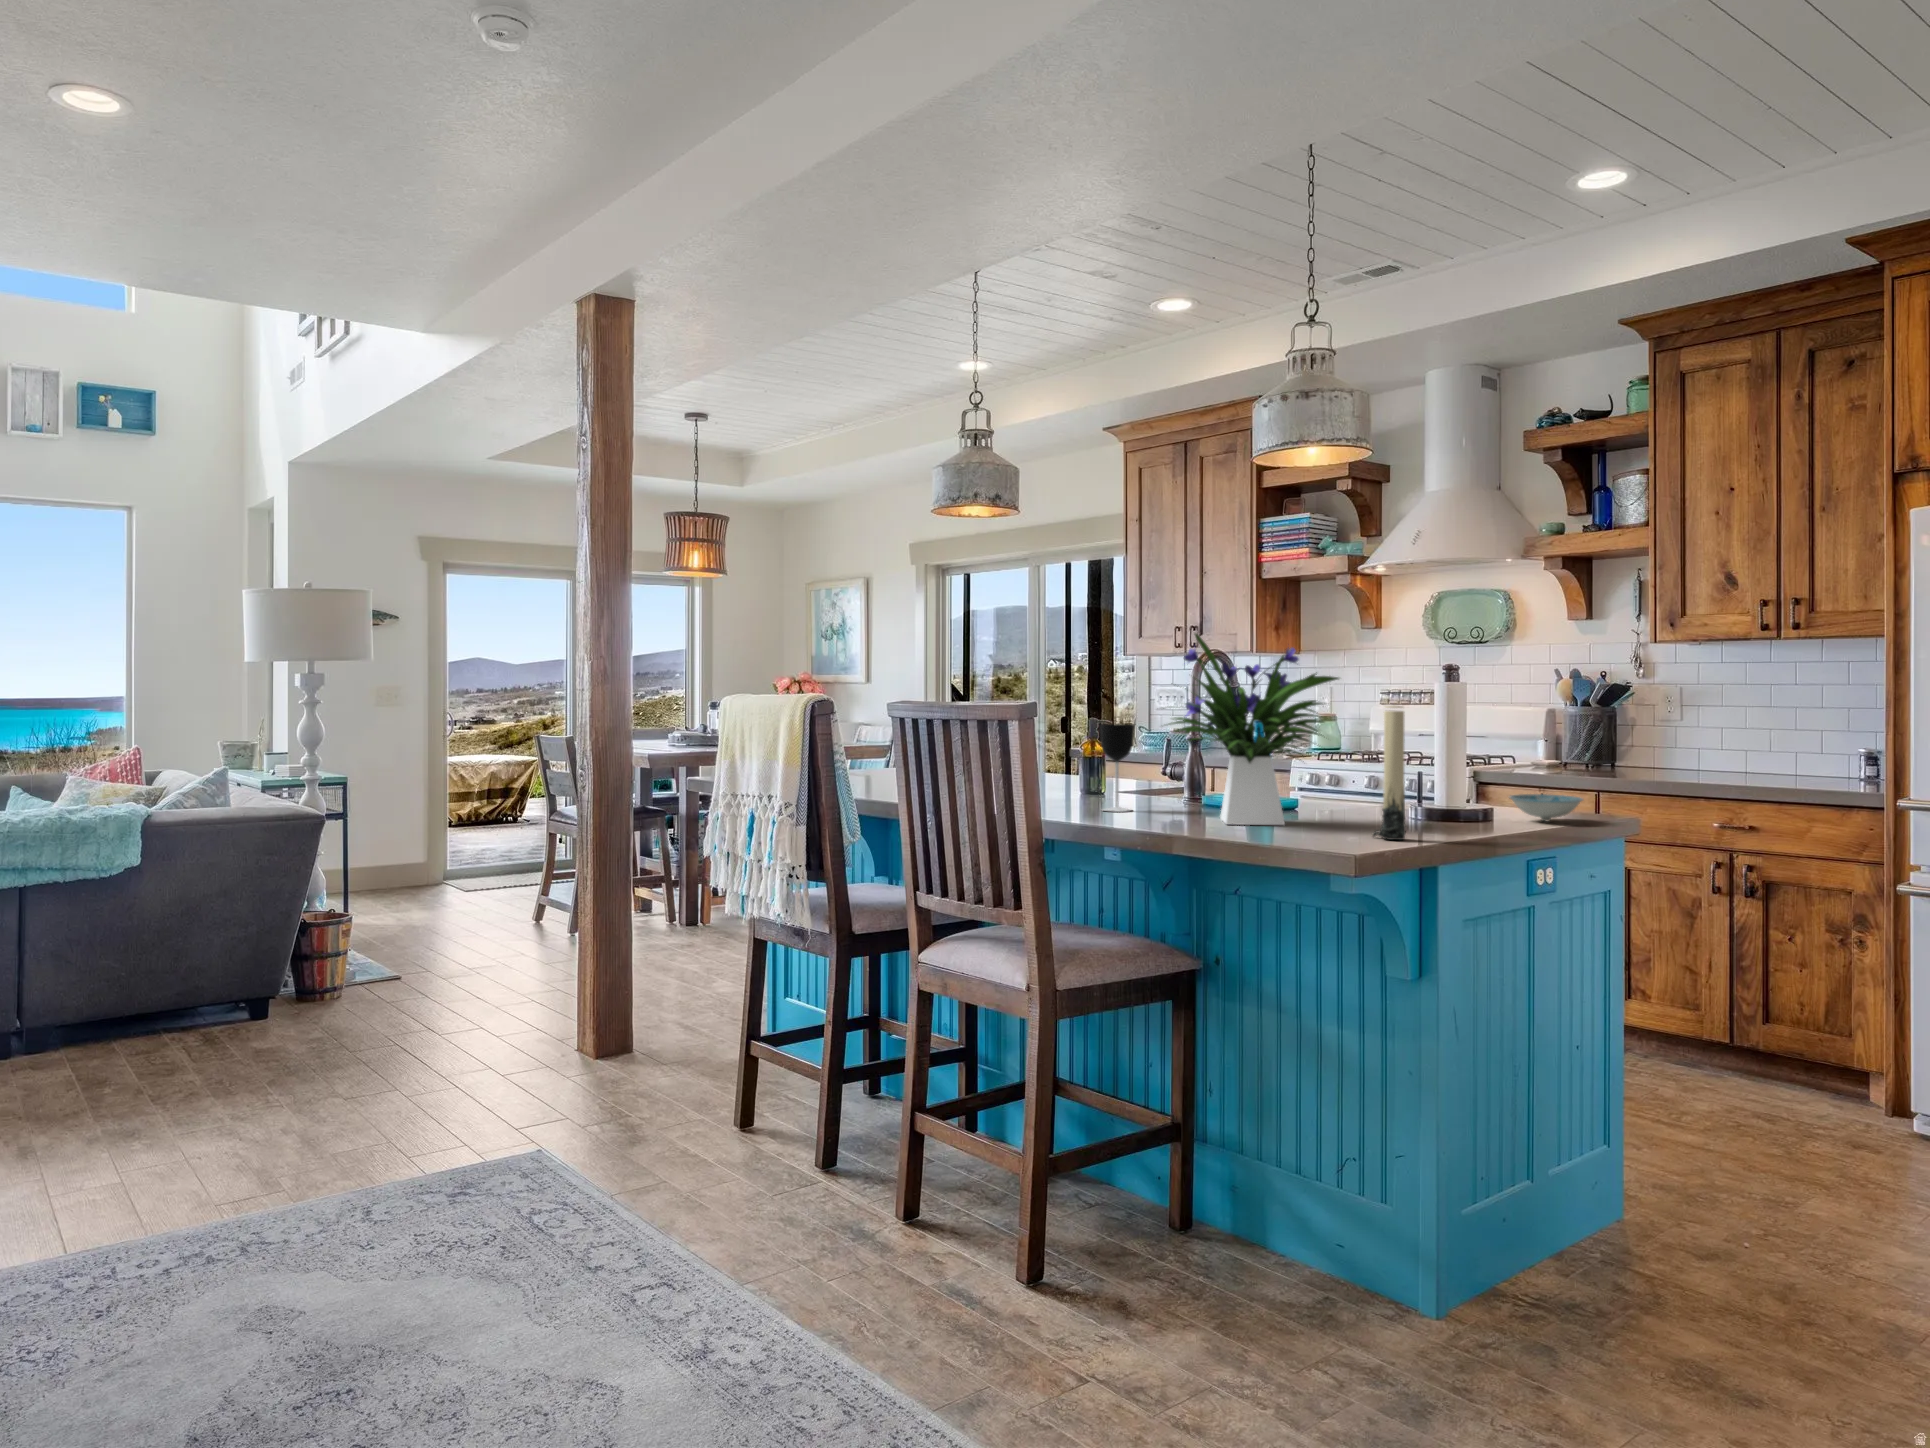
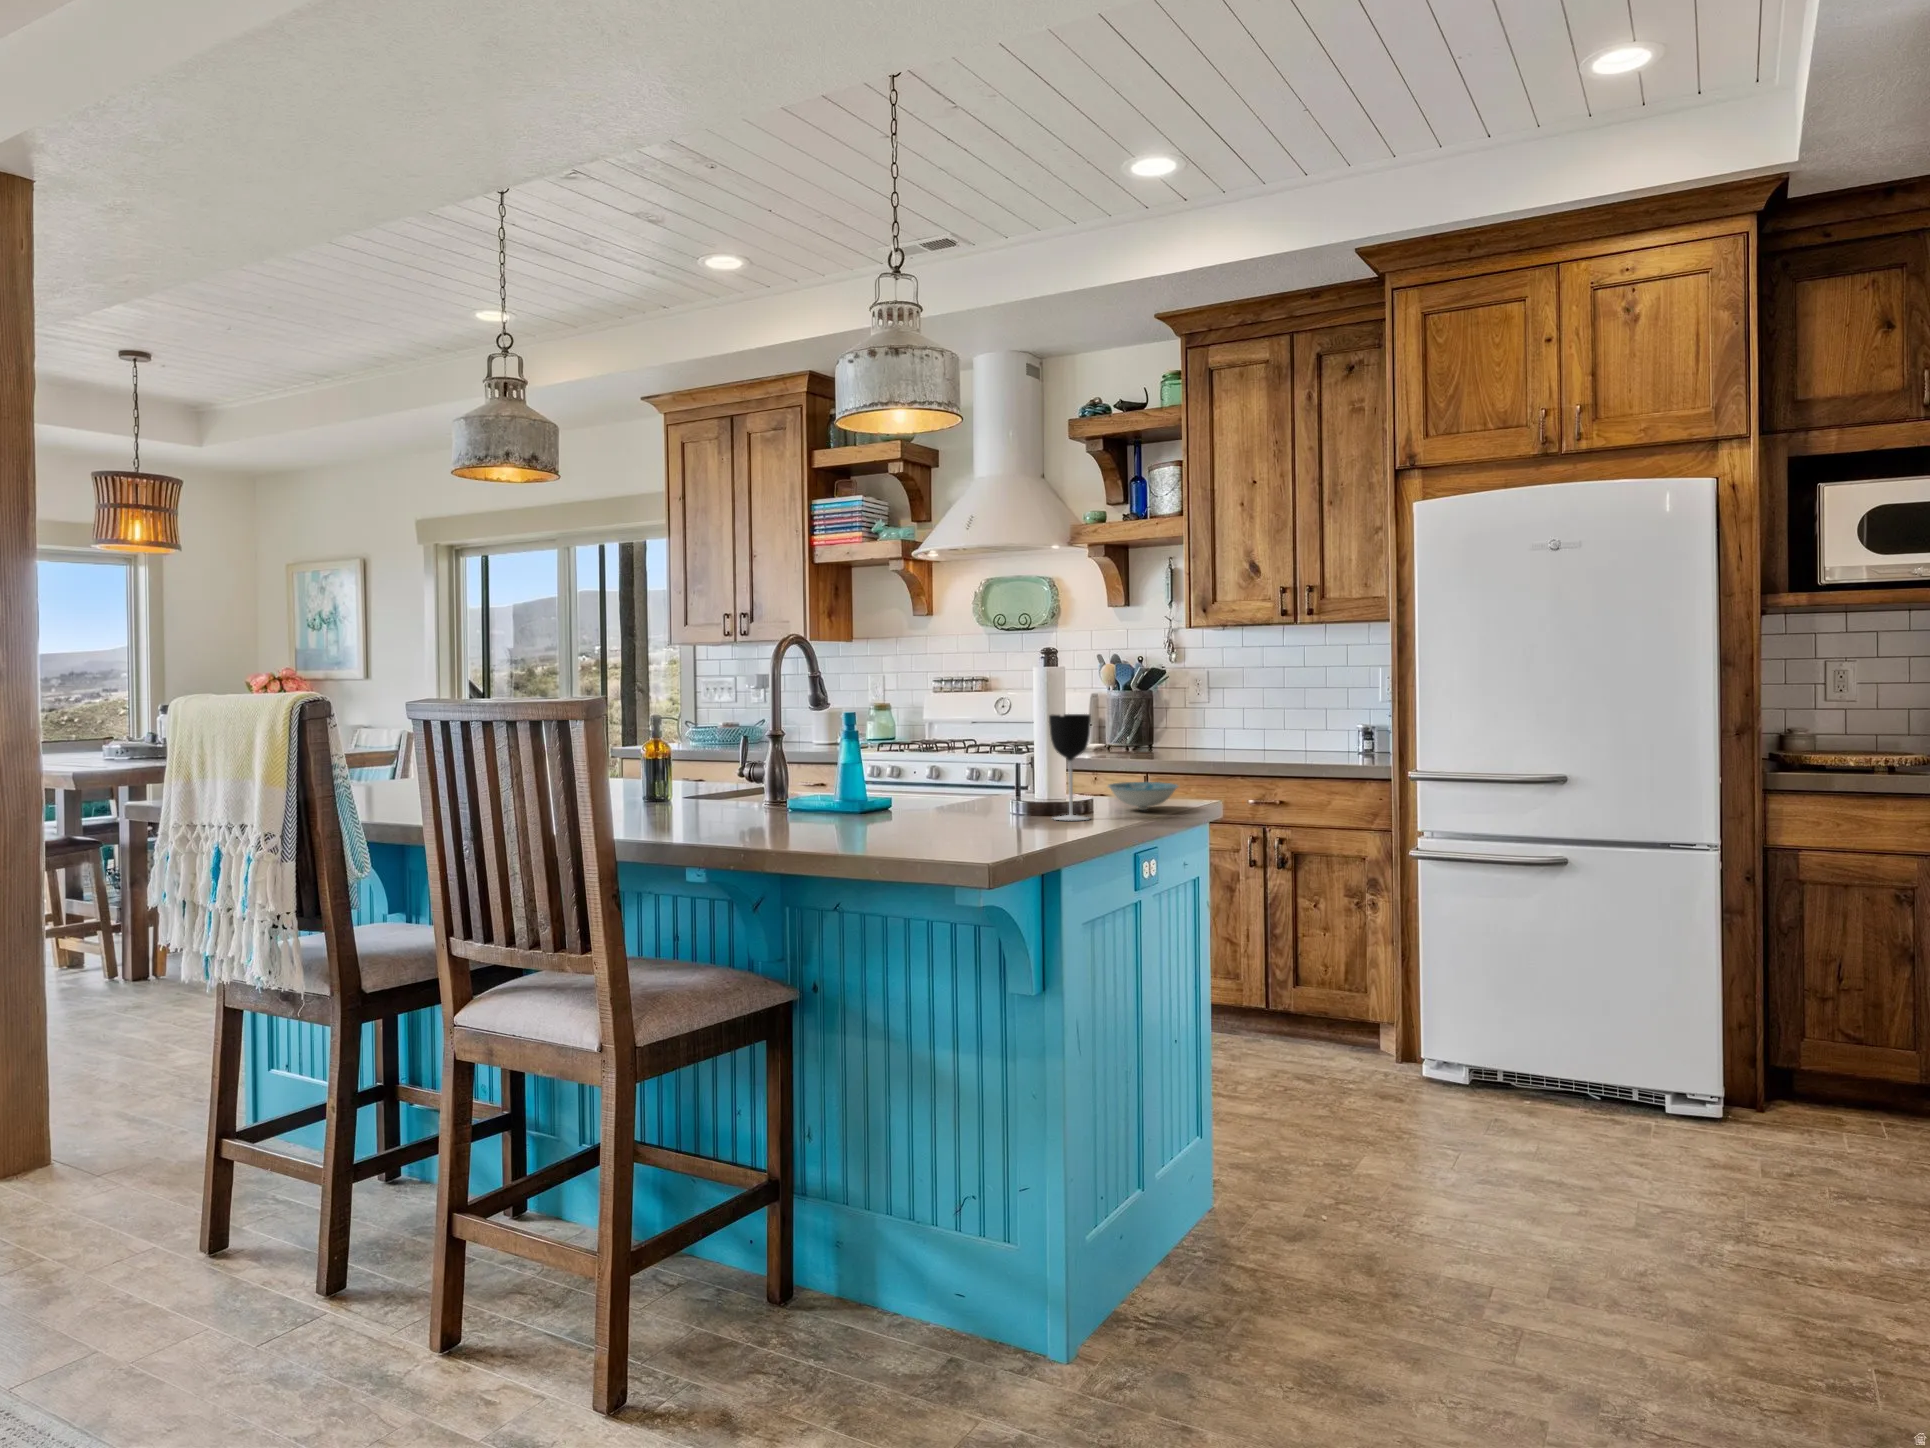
flower arrangement: present [1163,634,1339,825] -> none [742,612,944,832]
candle: present [1373,706,1406,840] -> none [989,692,1026,842]
wine glass: present [1099,724,1135,812] -> present [1049,714,1091,820]

